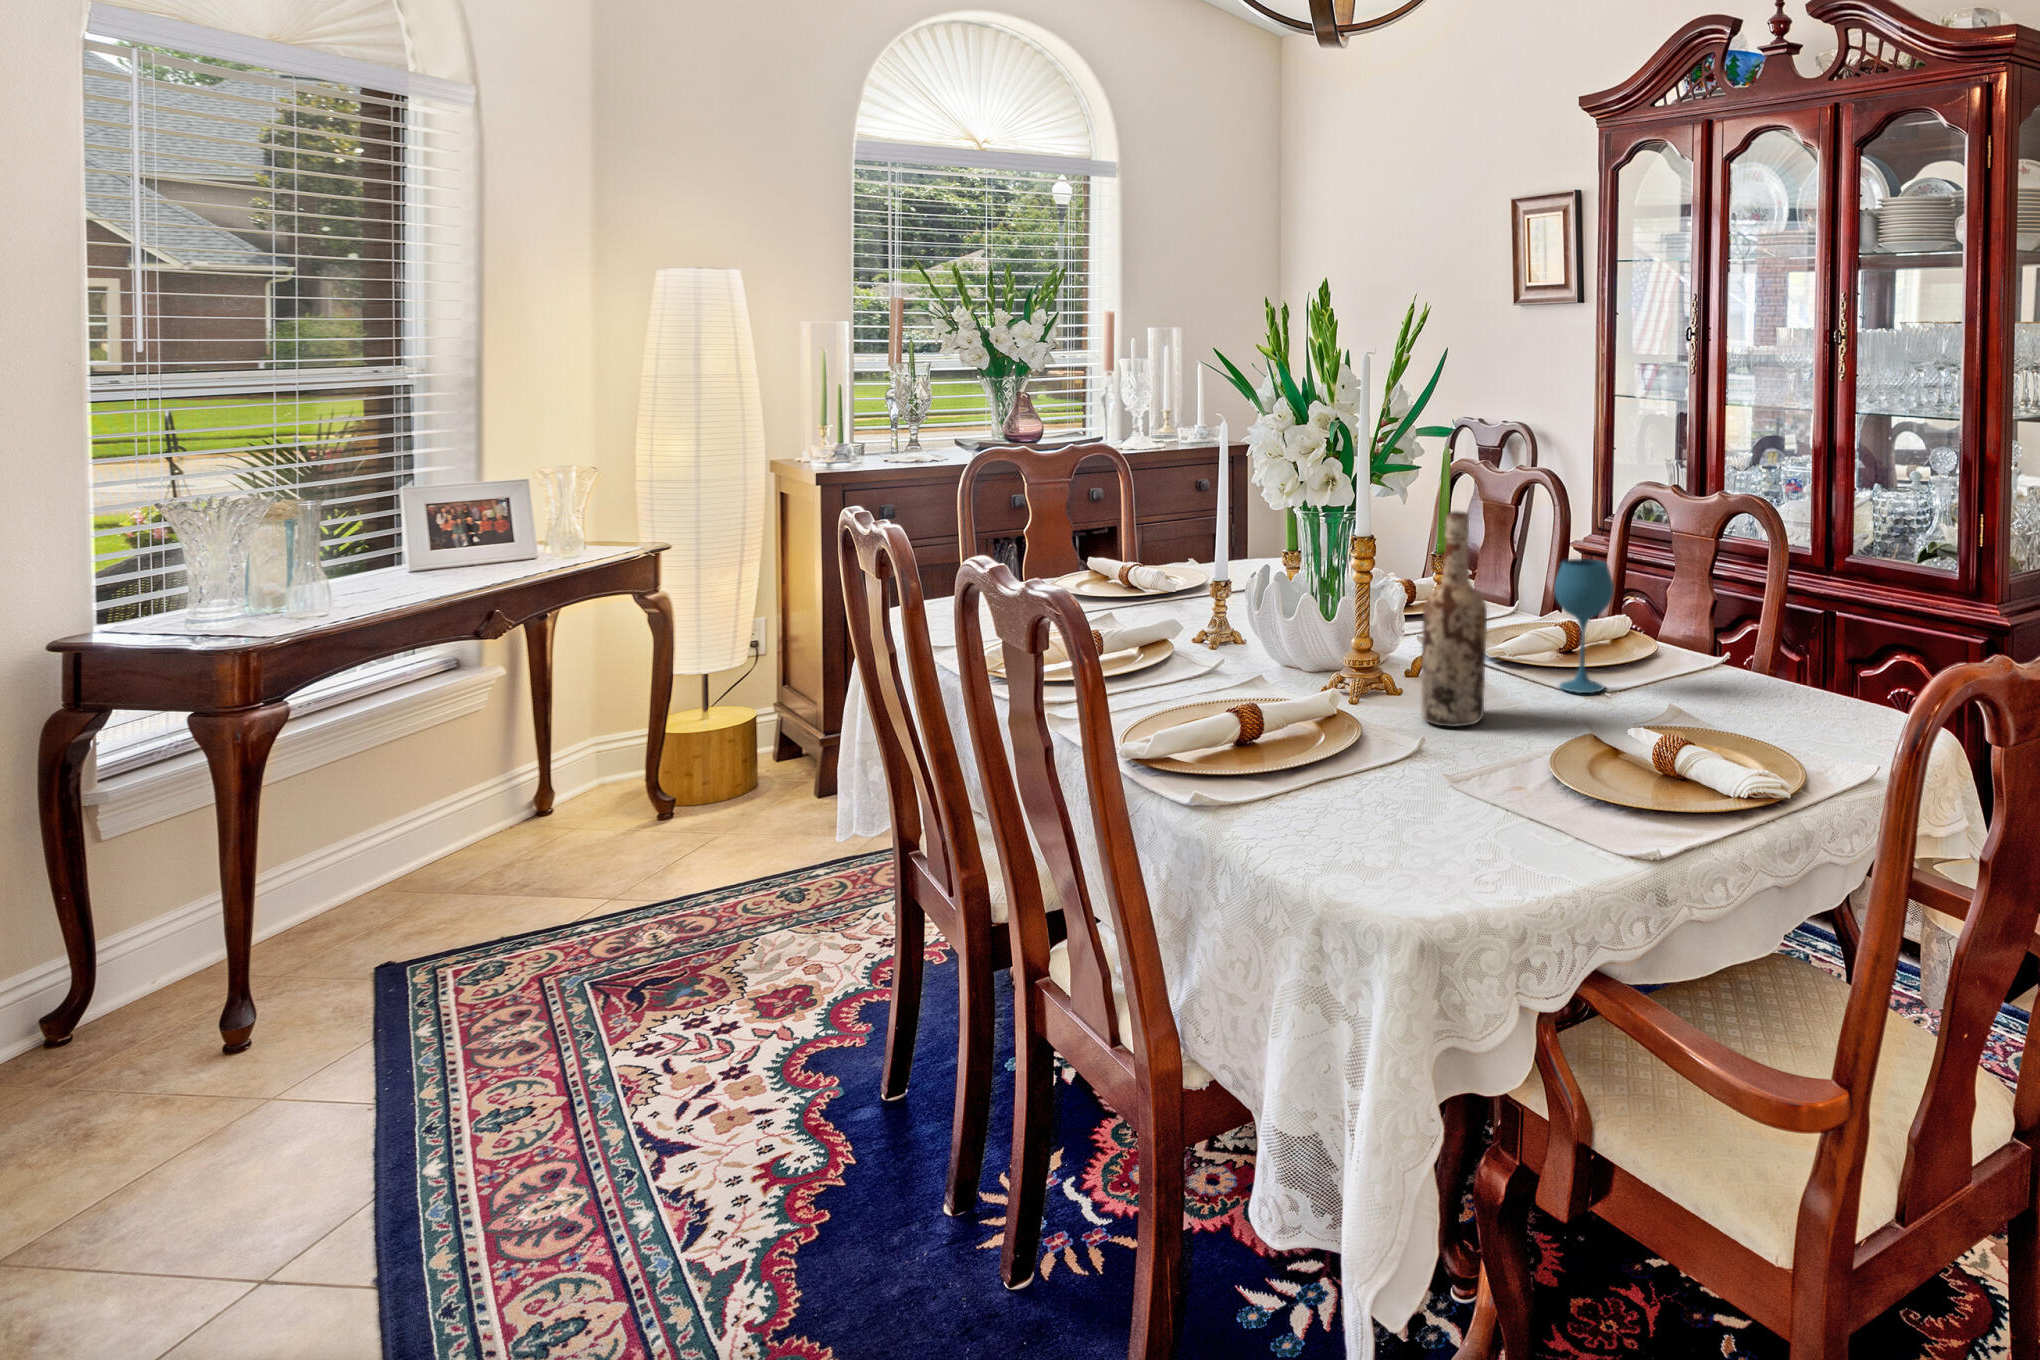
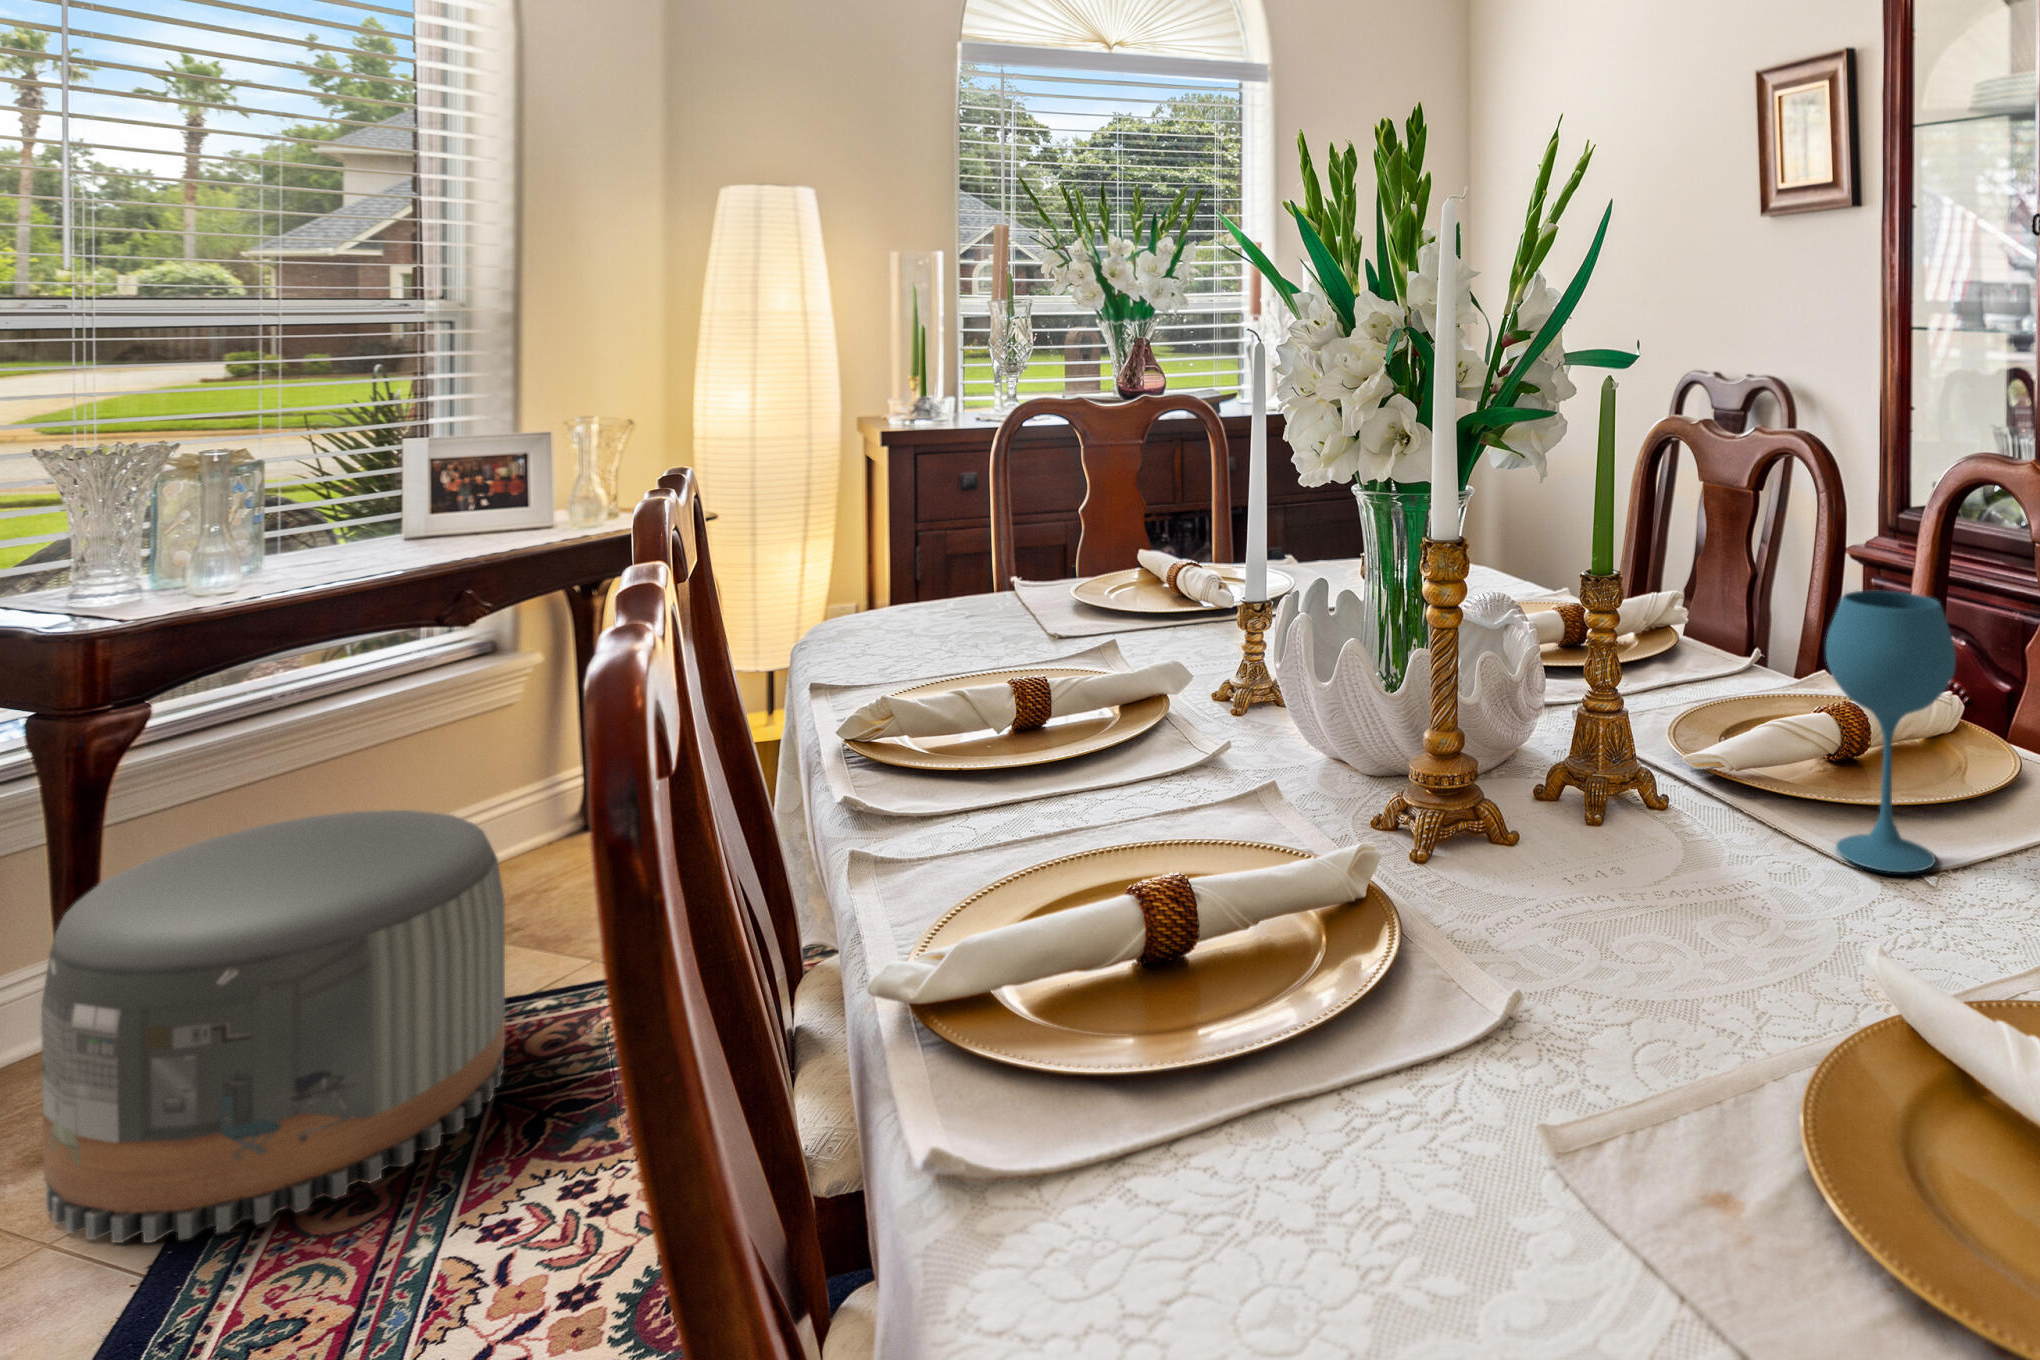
wine bottle: present [1421,512,1487,727] -> none [1540,488,1679,952]
pouf: none [244,778,591,1092] -> present [41,810,505,1243]

